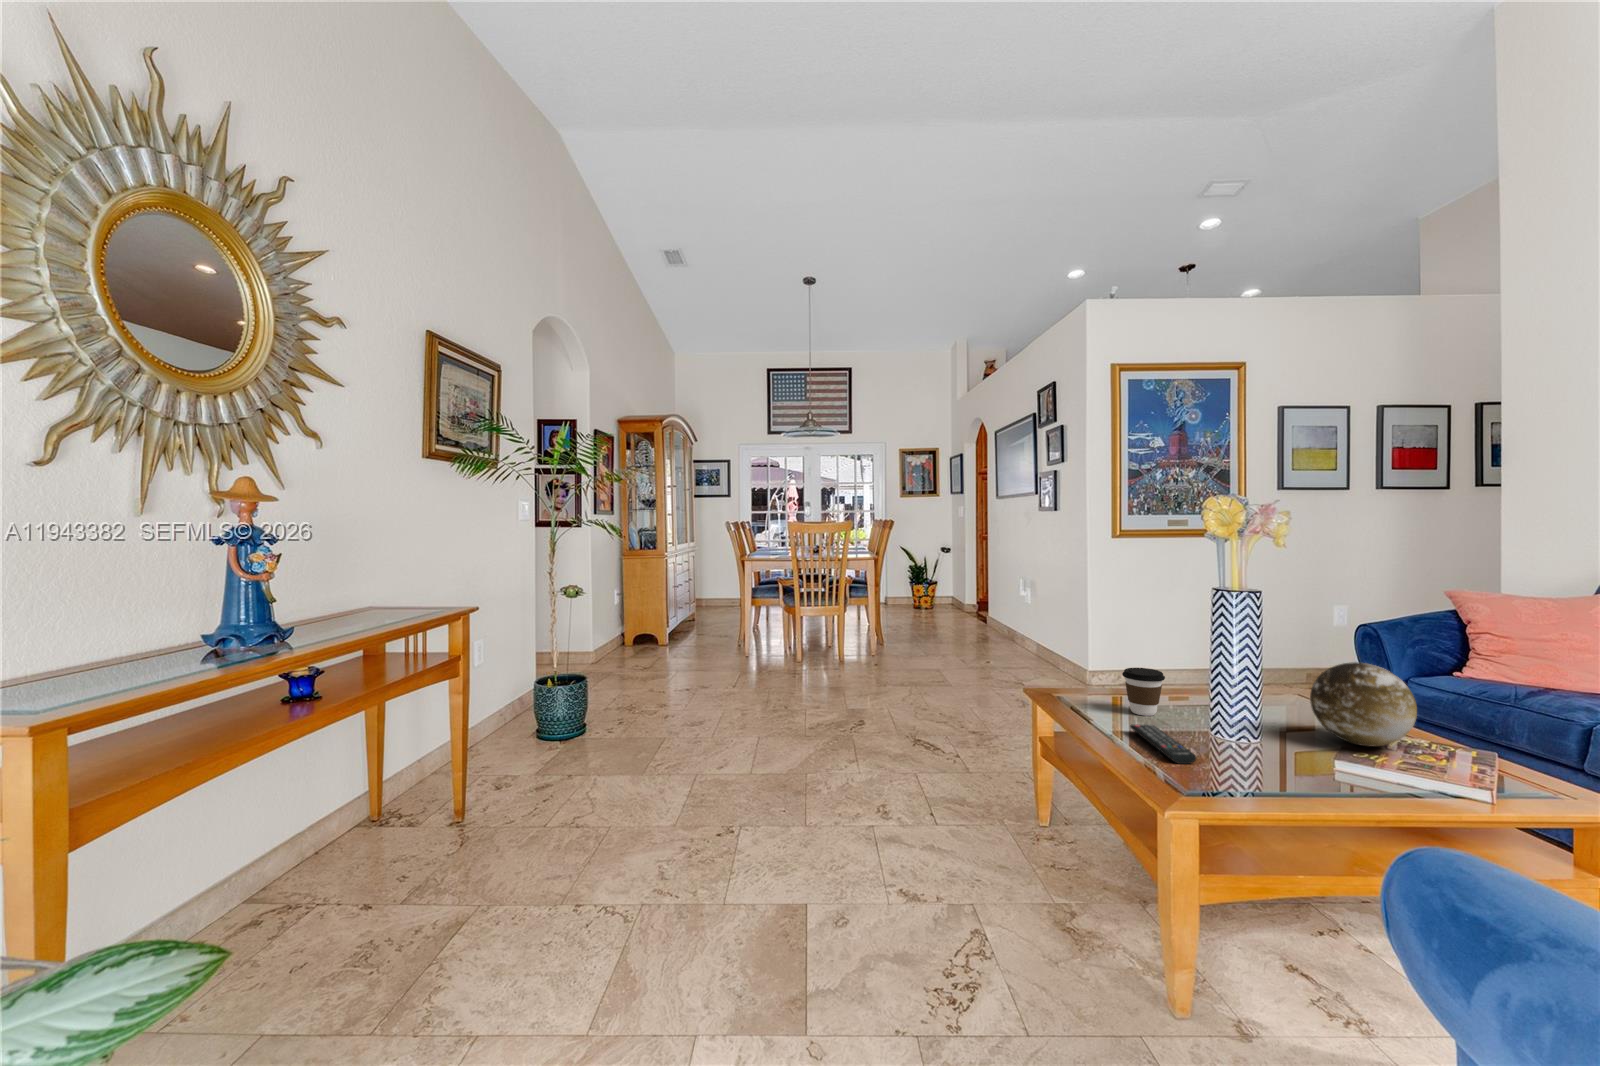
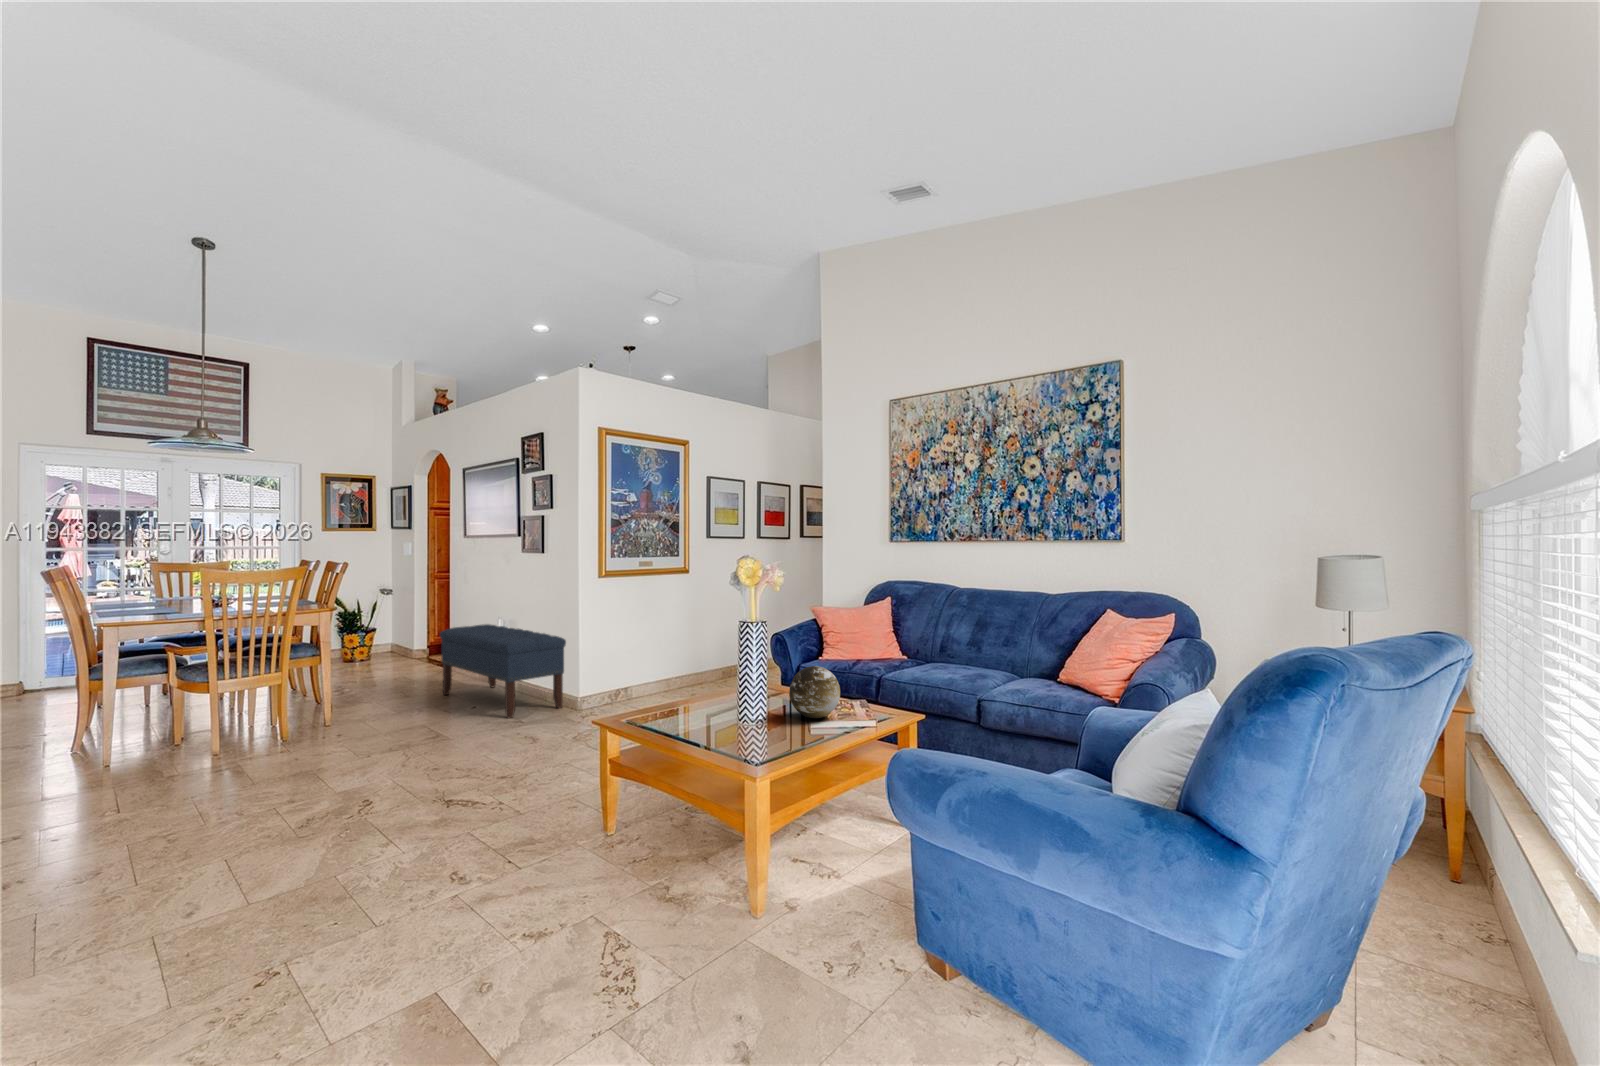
bench: none [967,582,1075,674] -> present [440,624,566,718]
coffee cup: present [1122,668,1165,716] -> none [677,690,706,727]
remote control: present [1130,725,1196,764] -> none [695,731,749,753]

